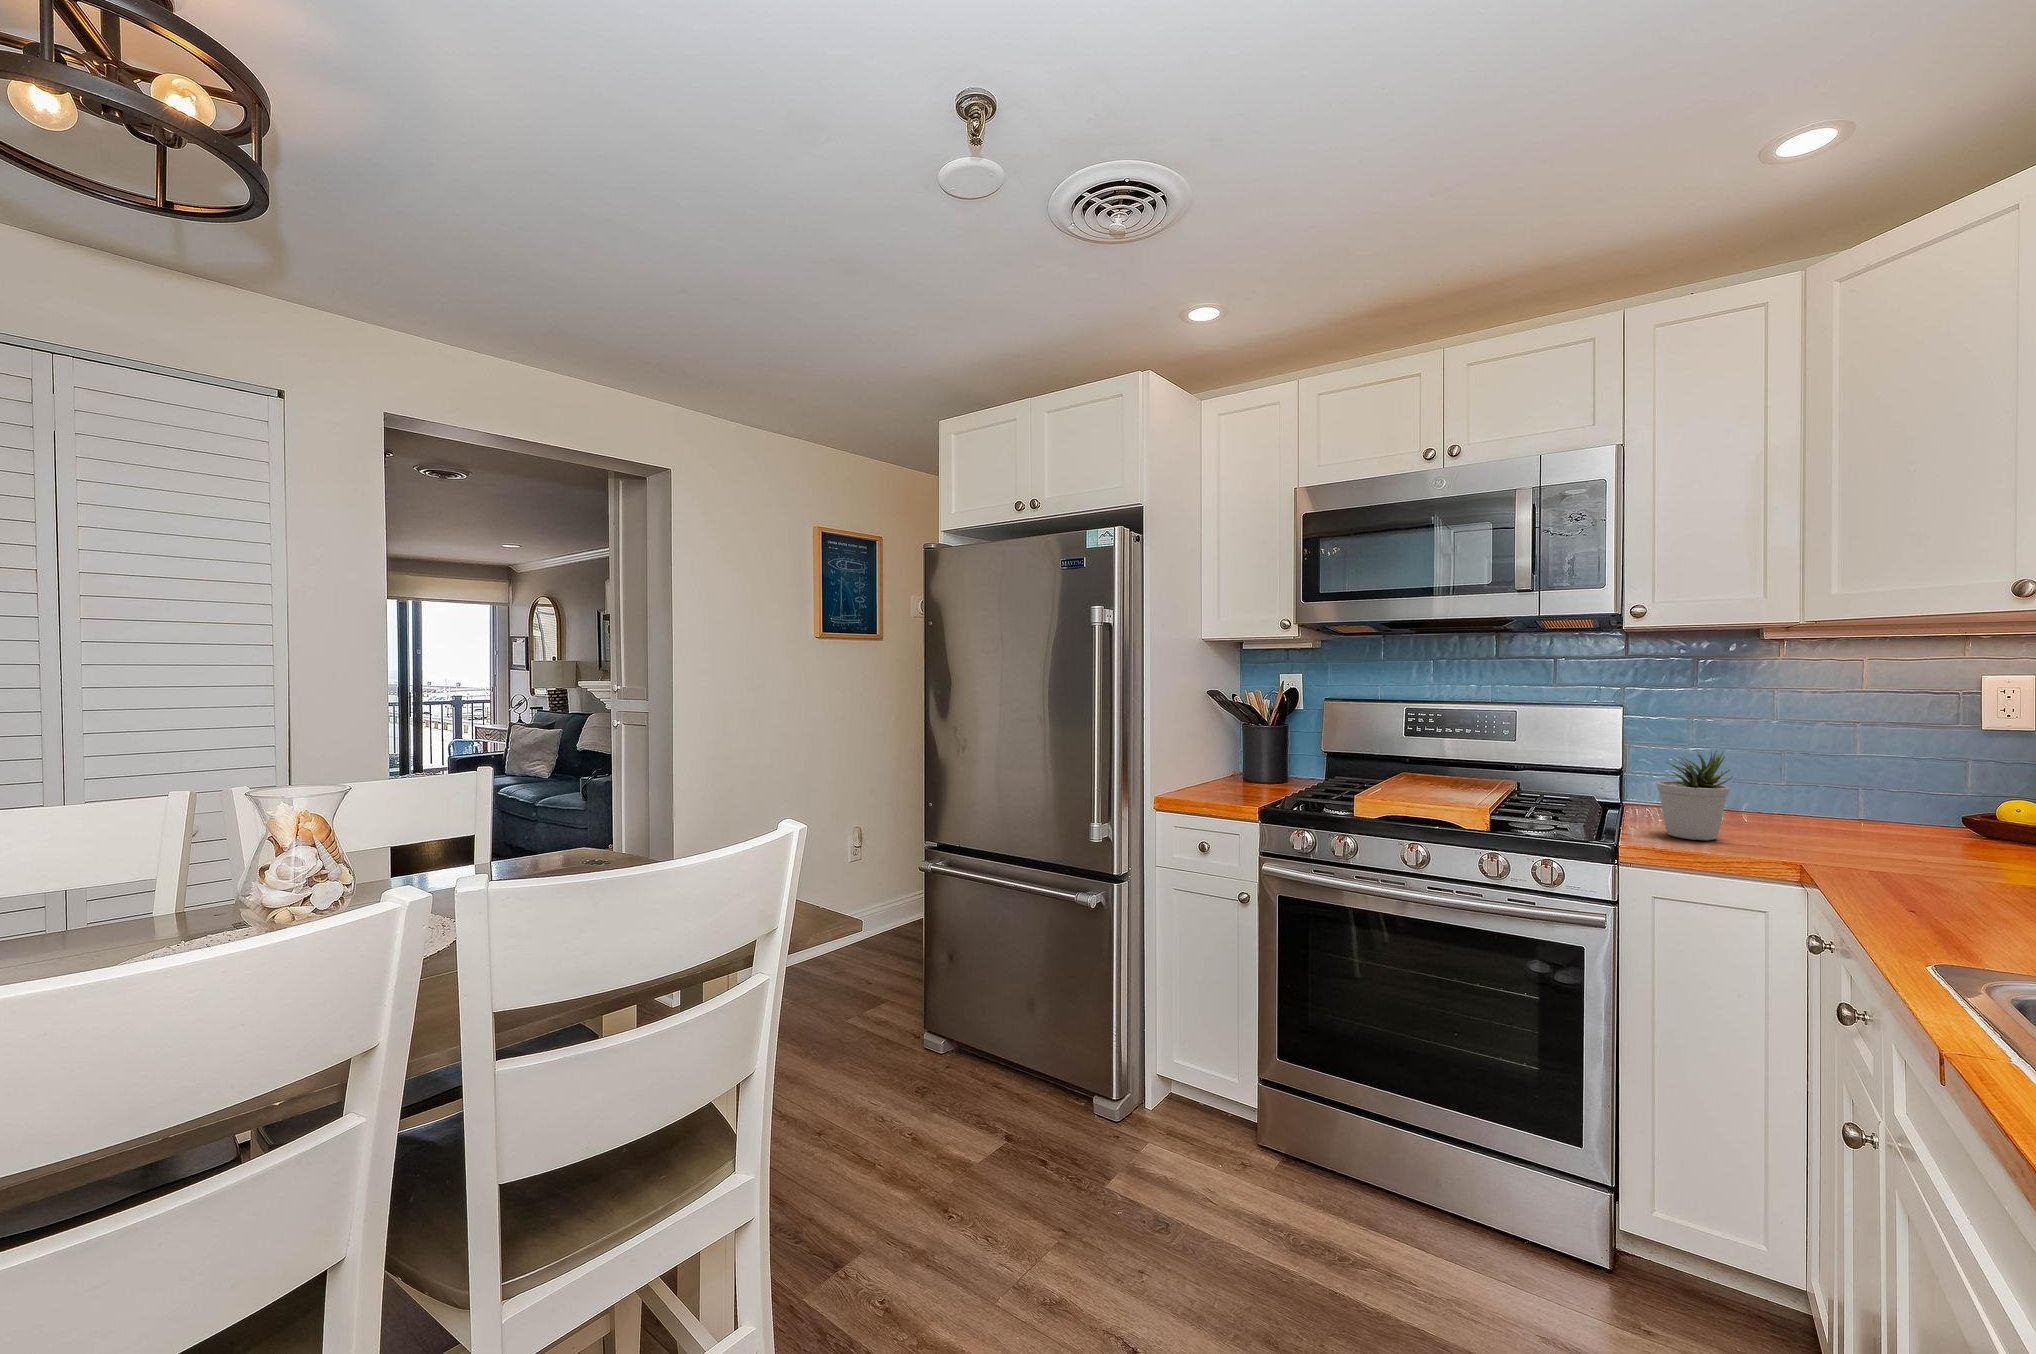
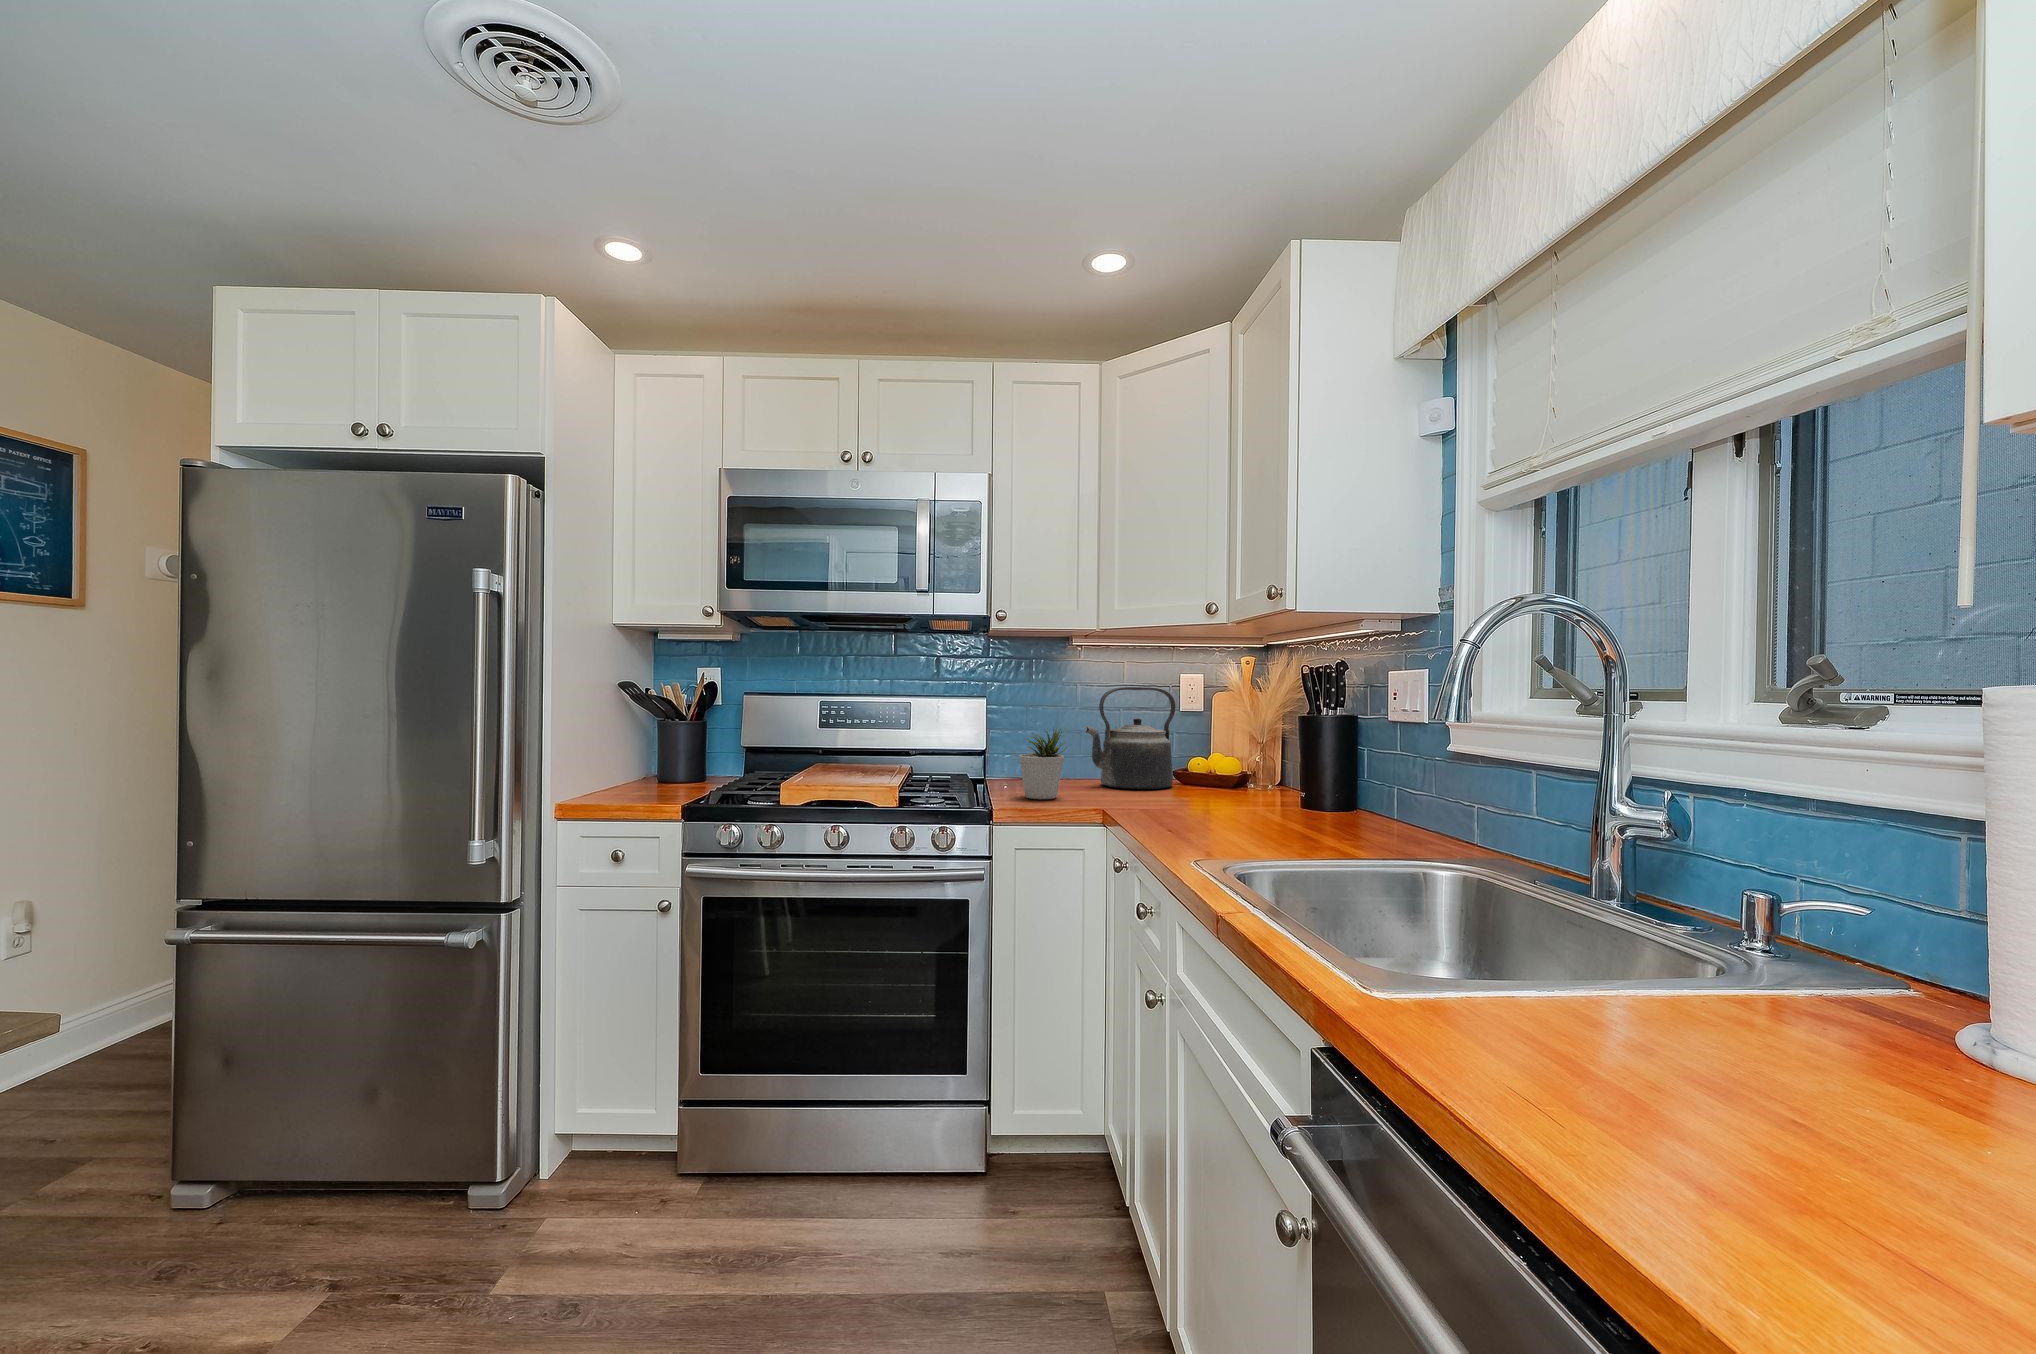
kettle: none [1770,699,1941,841] -> present [1086,687,1175,789]

